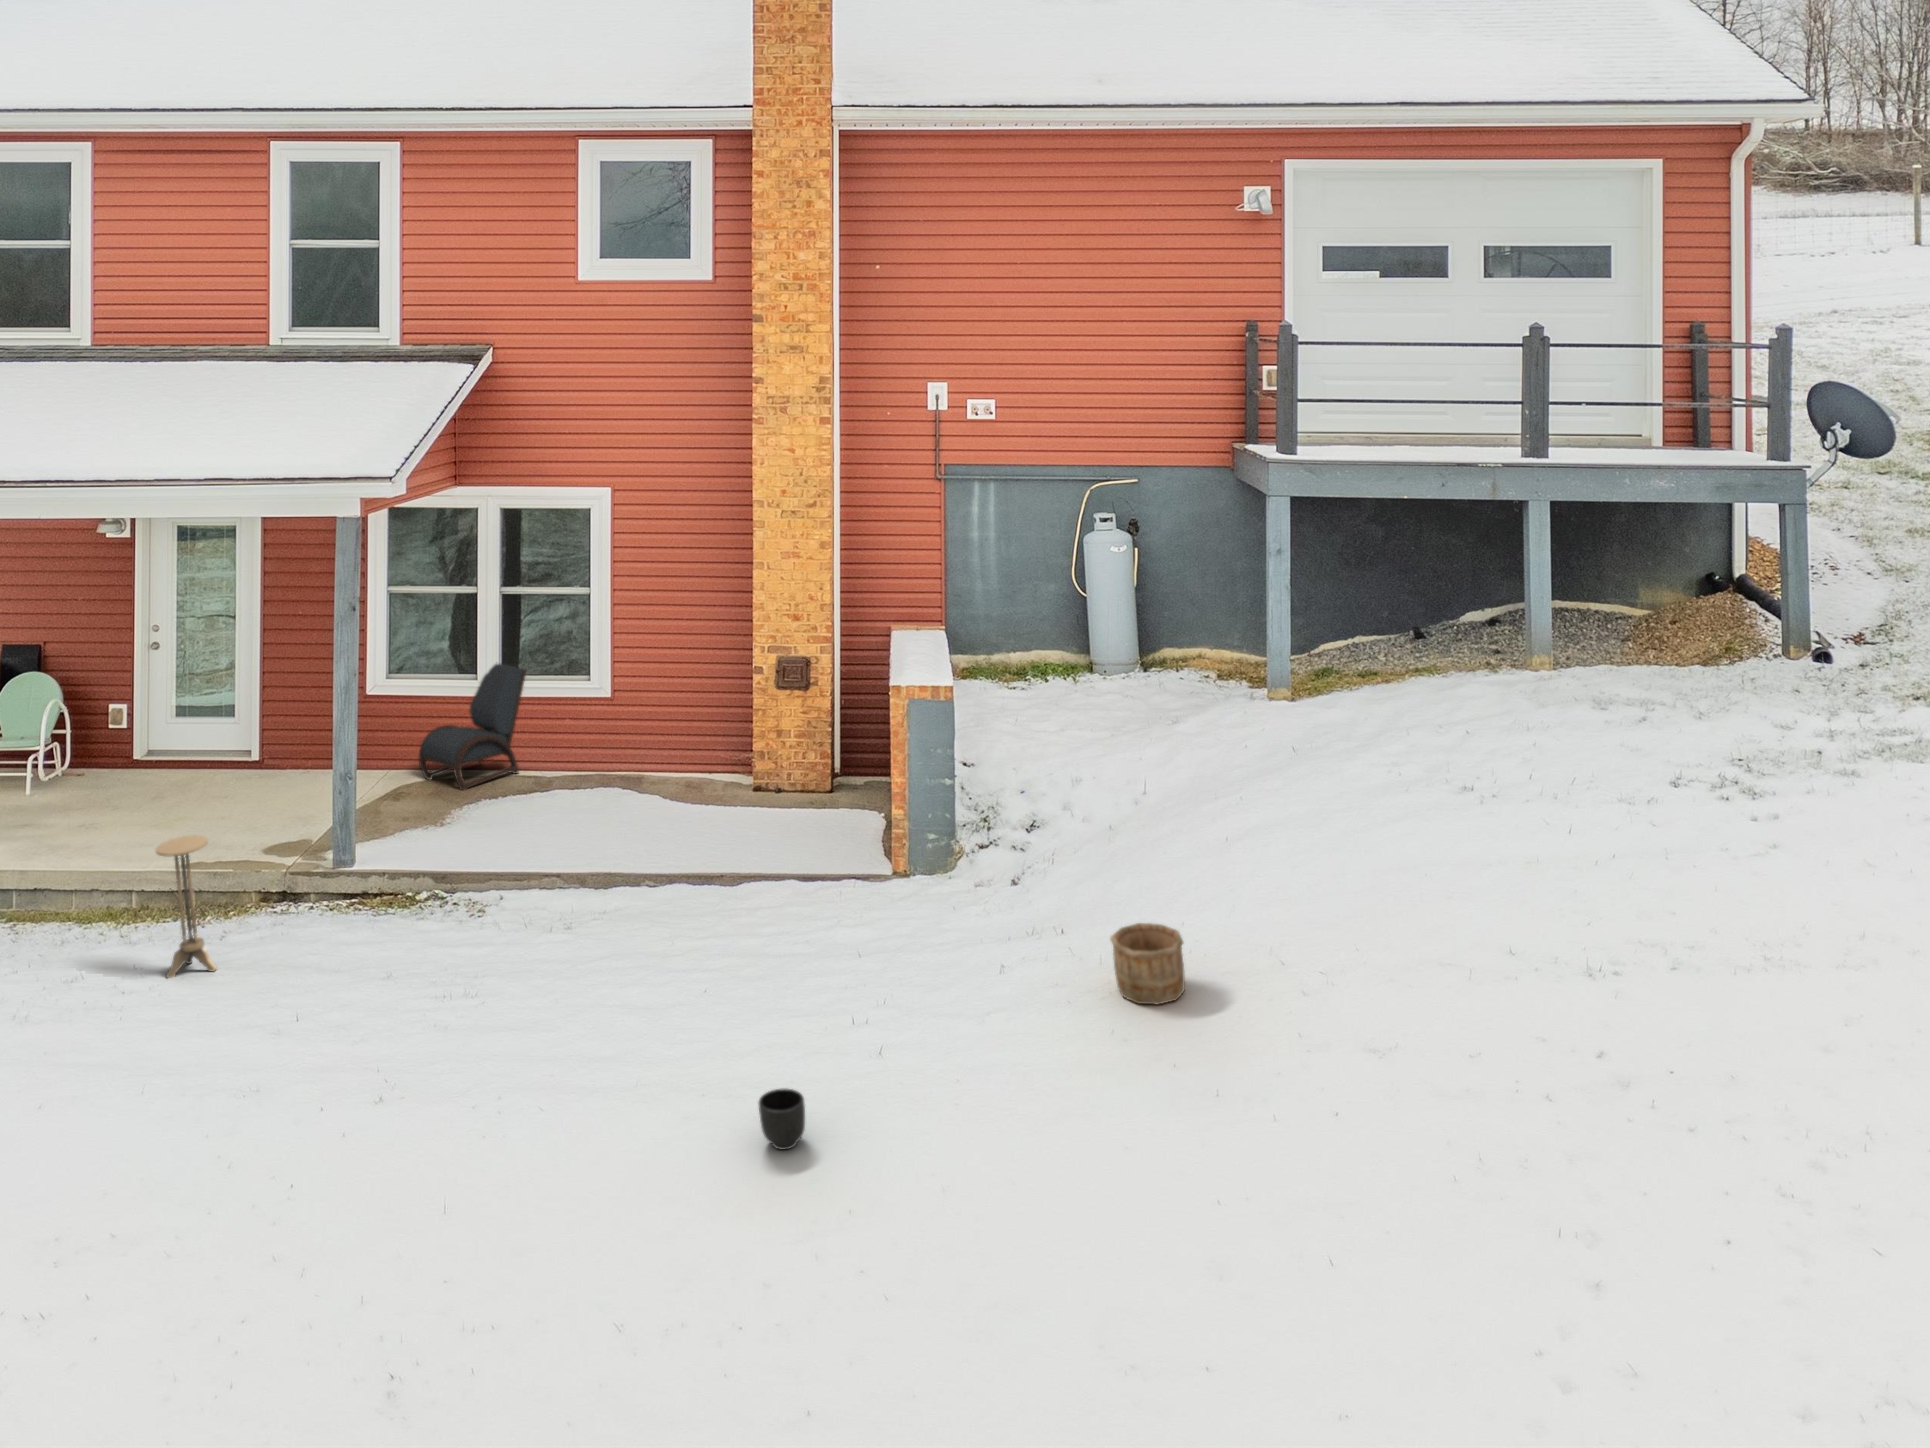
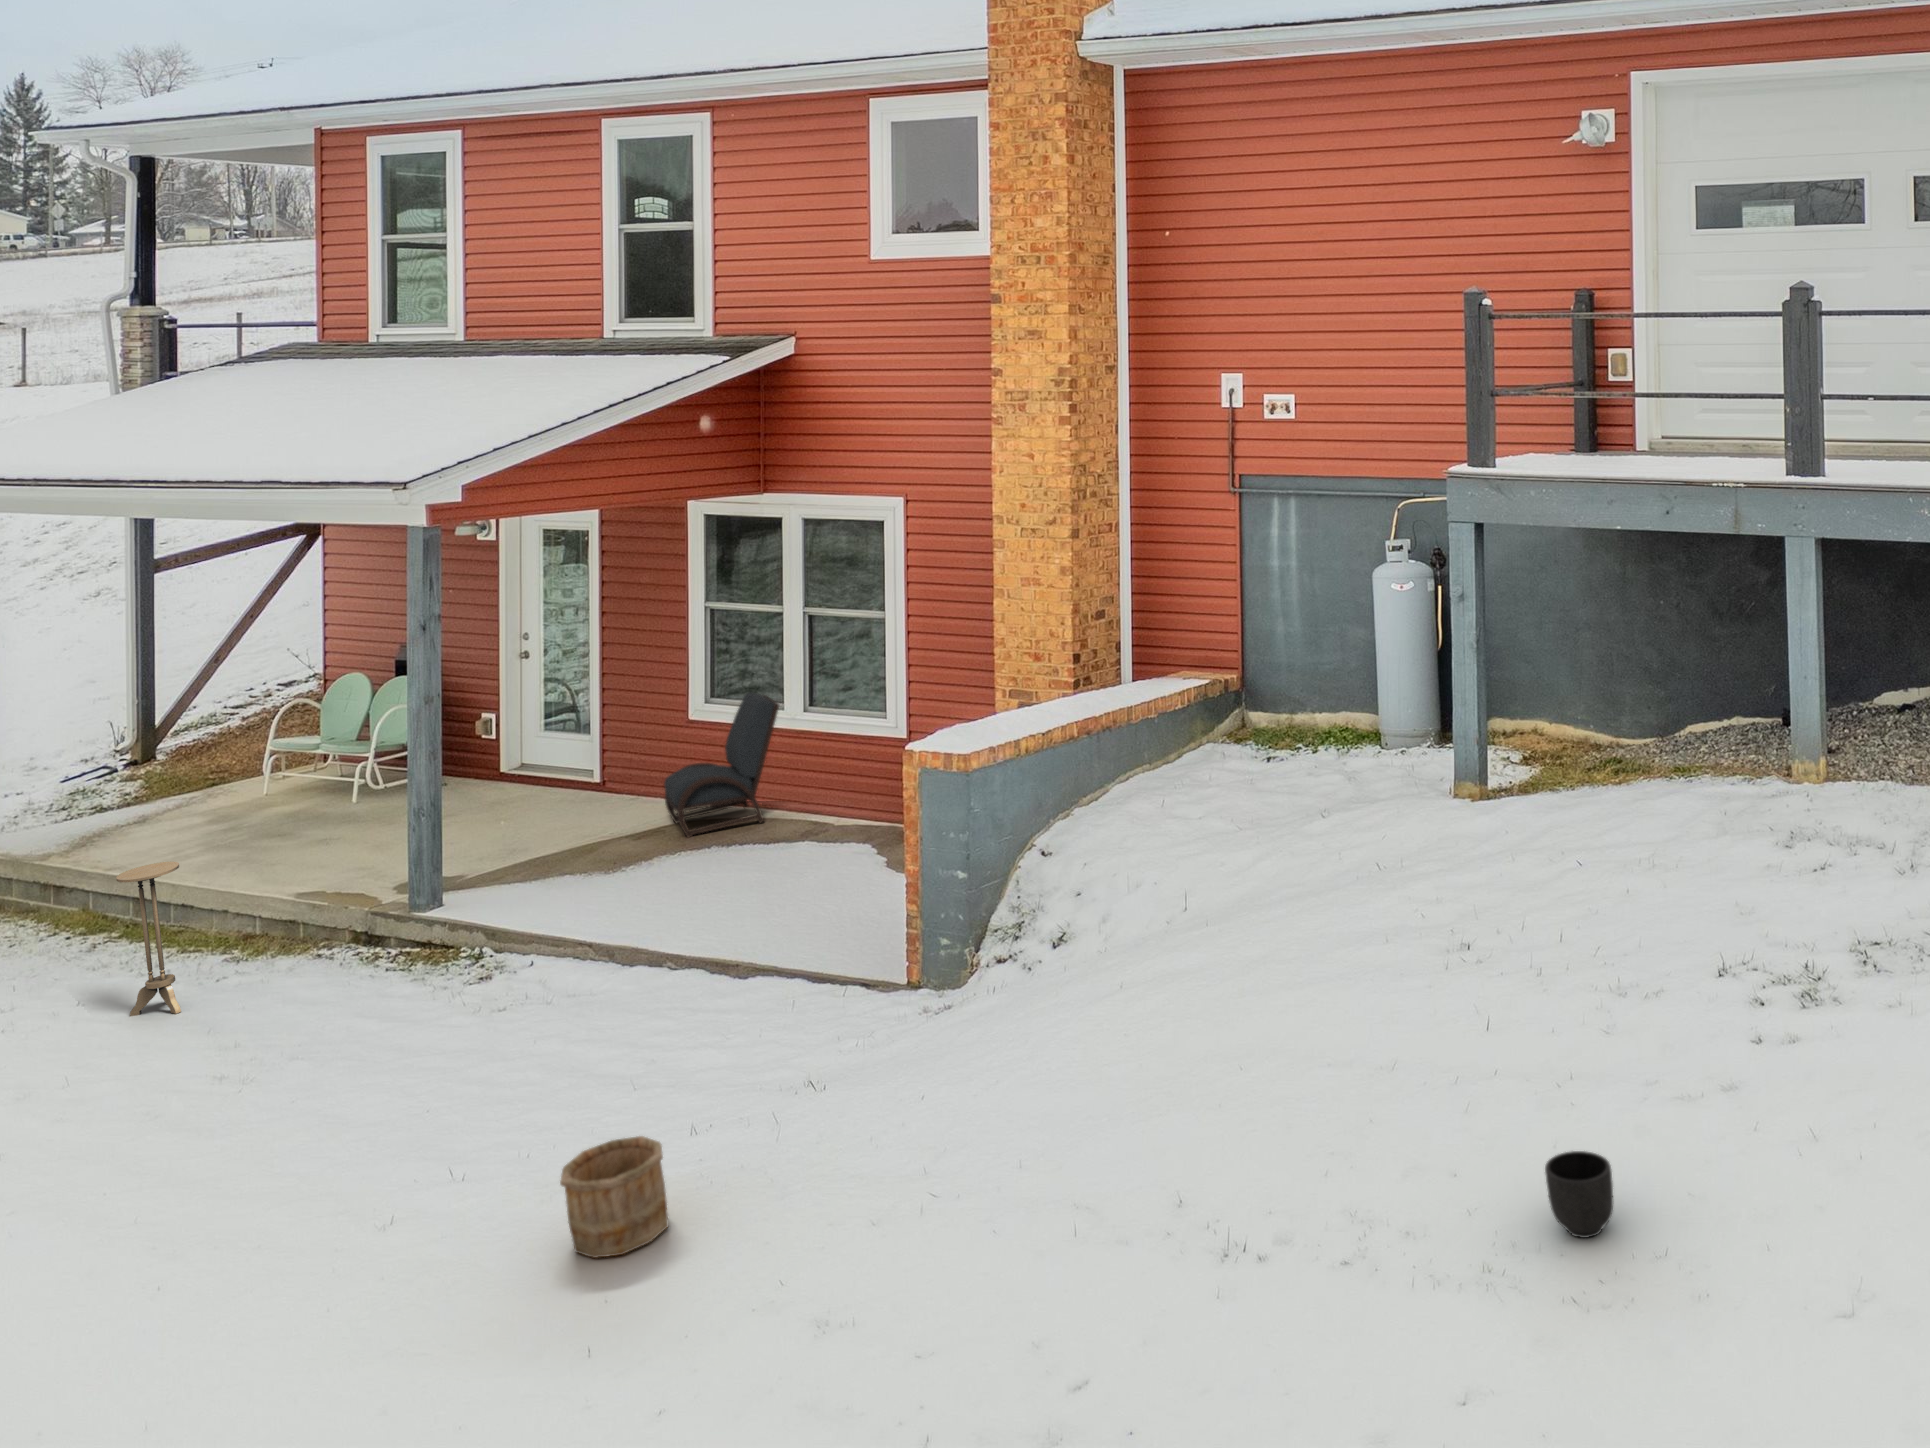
wooden bucket: present [1110,923,1185,1004] -> present [560,1136,668,1258]
planter: present [759,1088,805,1150] -> present [1545,1151,1613,1238]

